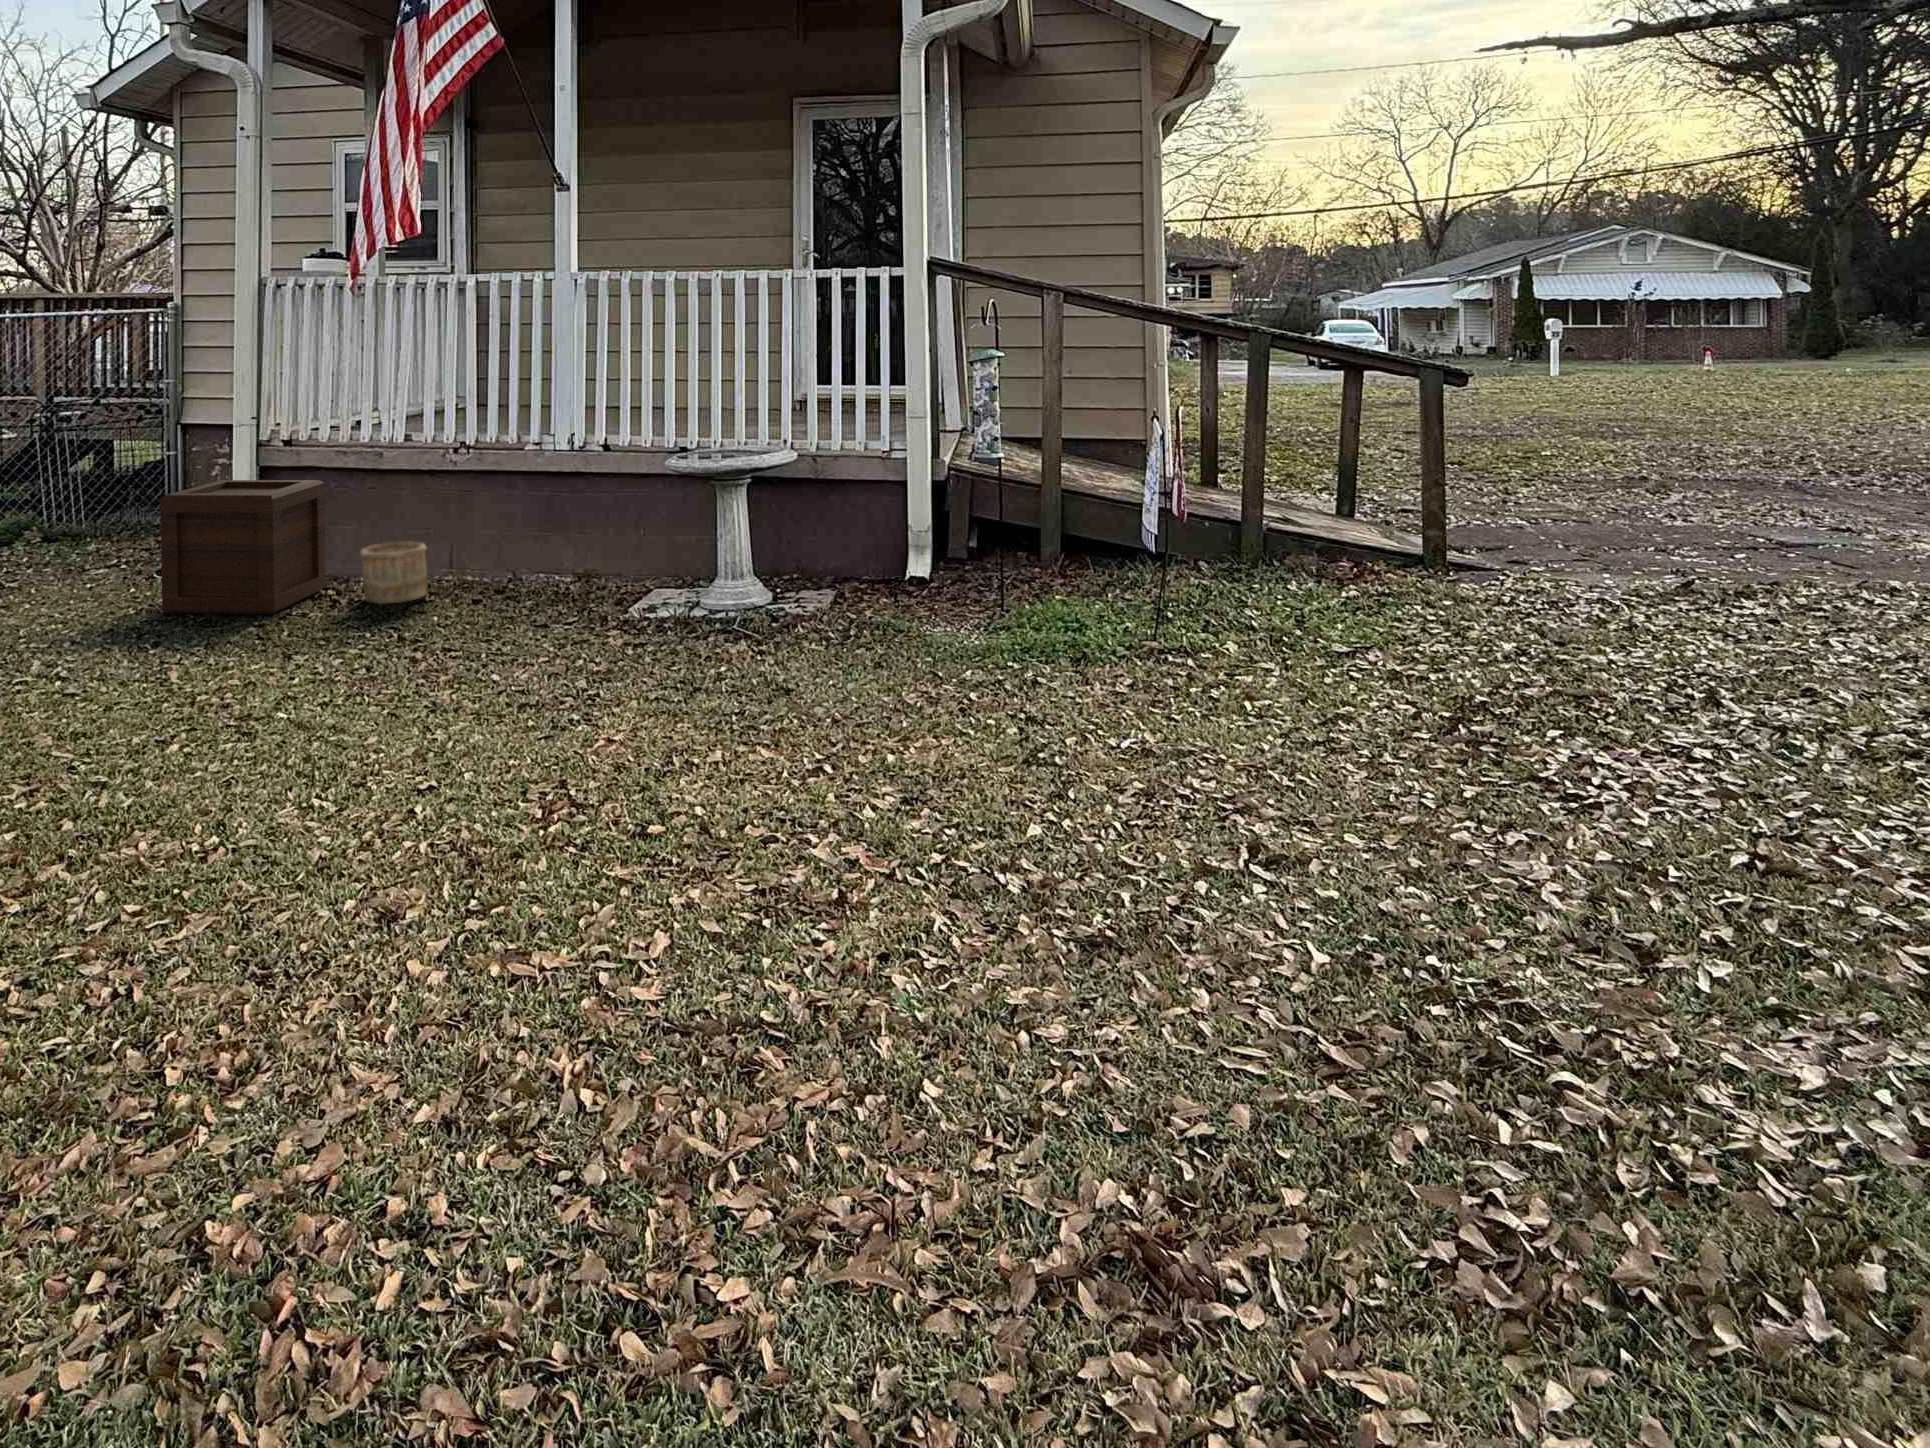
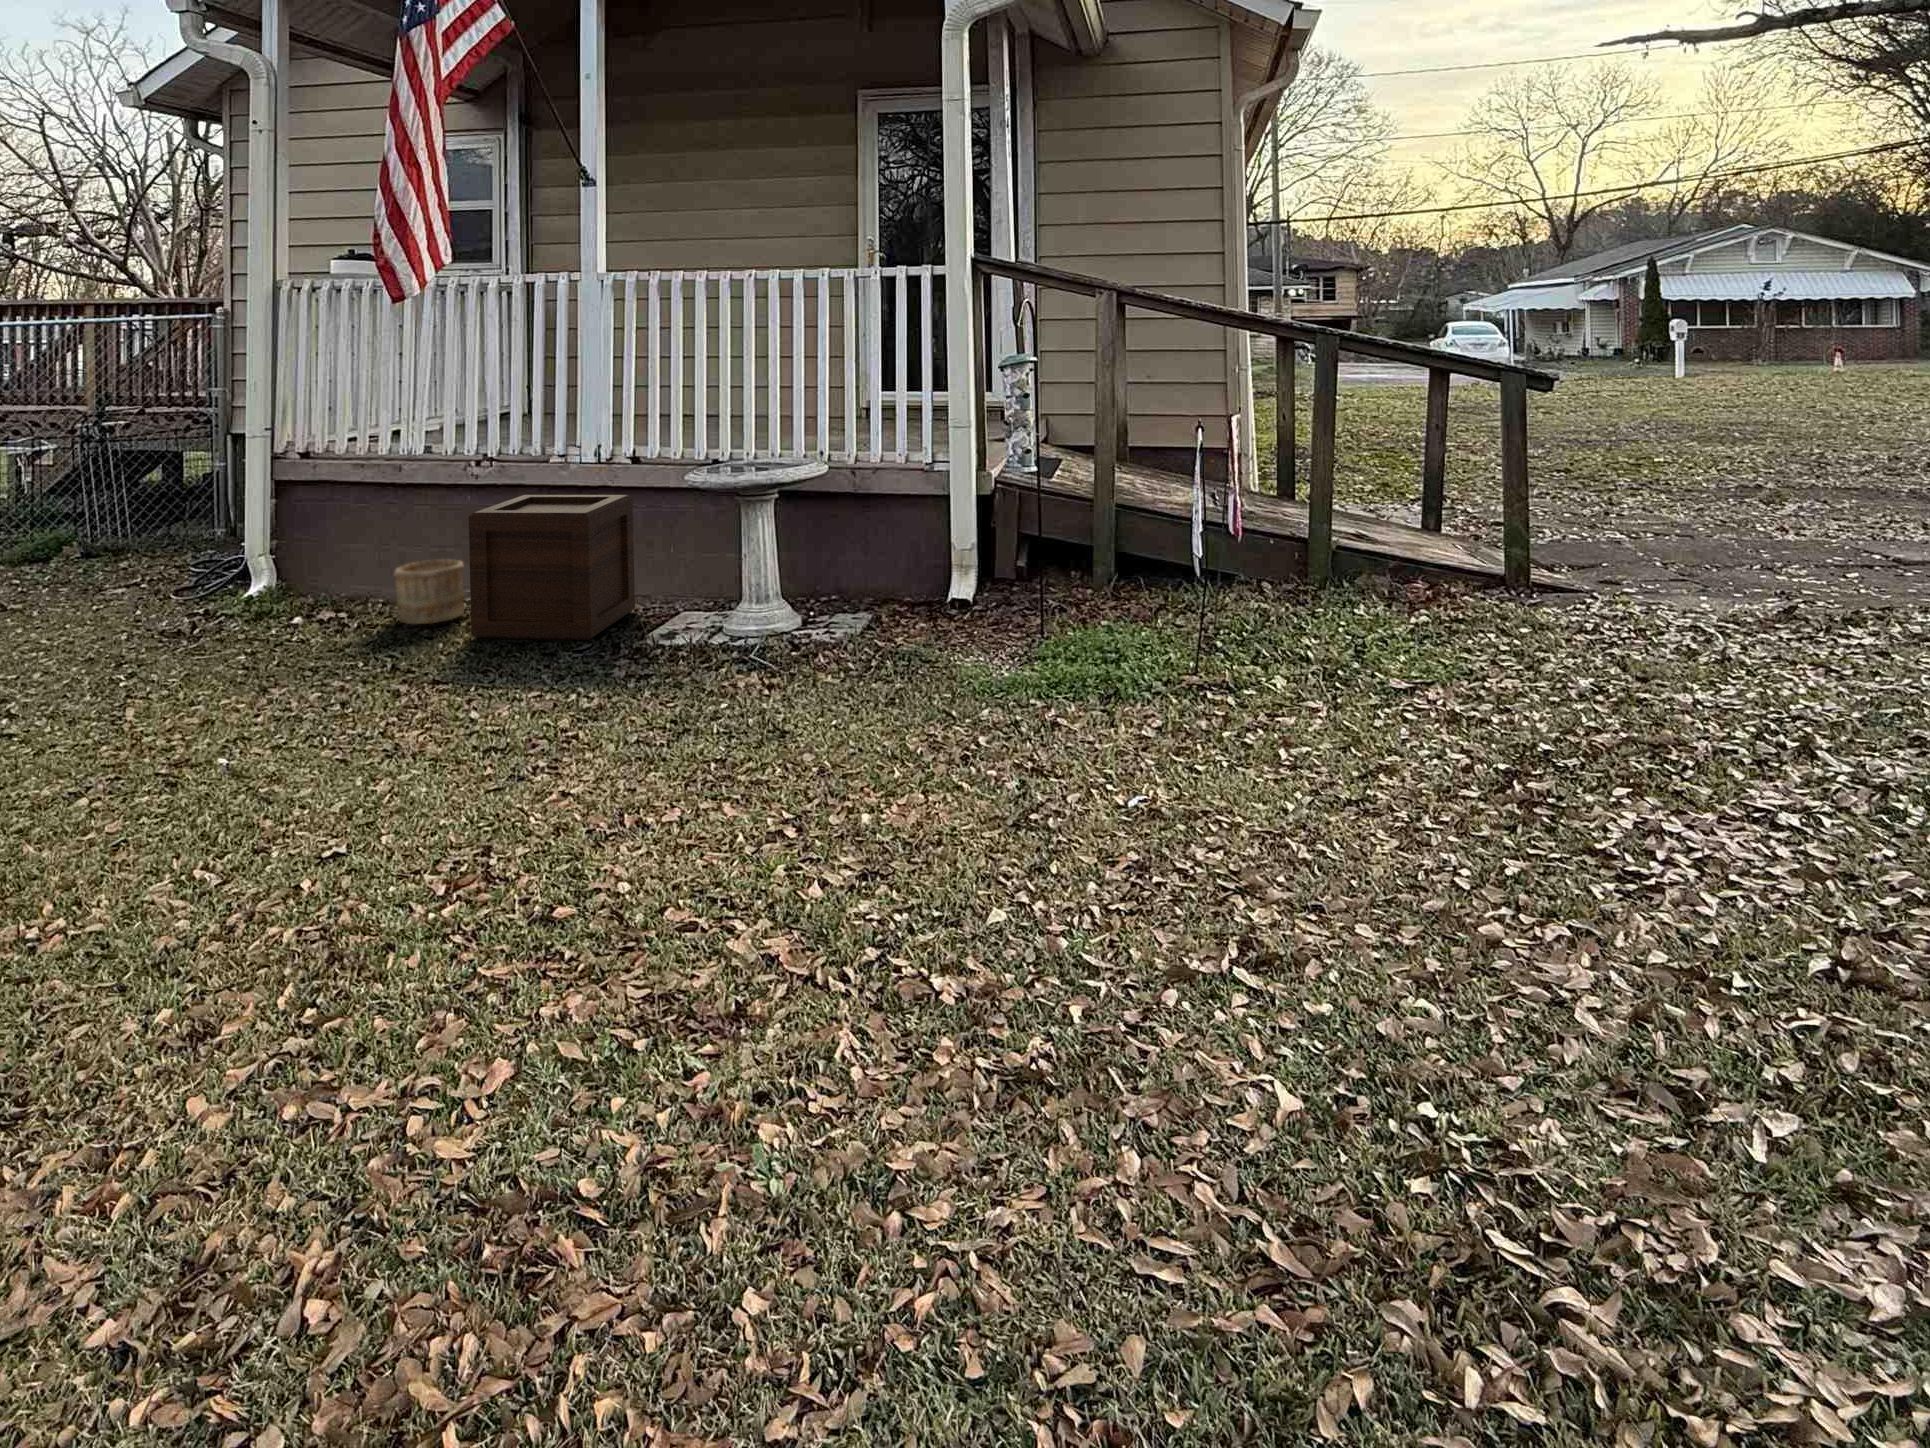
wooden crate: present [160,480,326,614] -> present [469,495,635,640]

